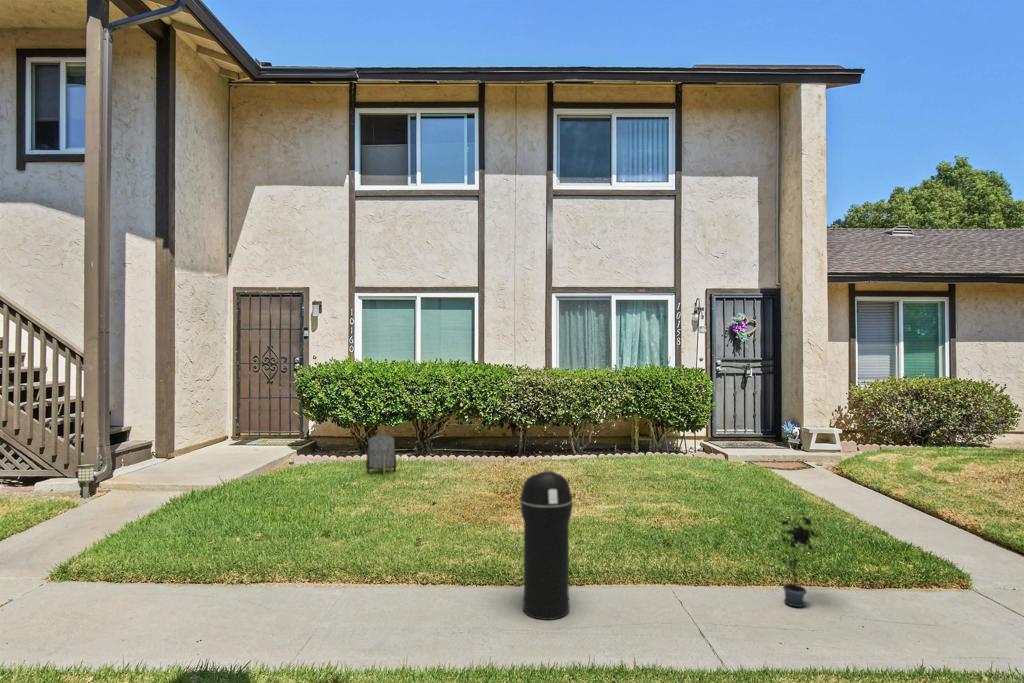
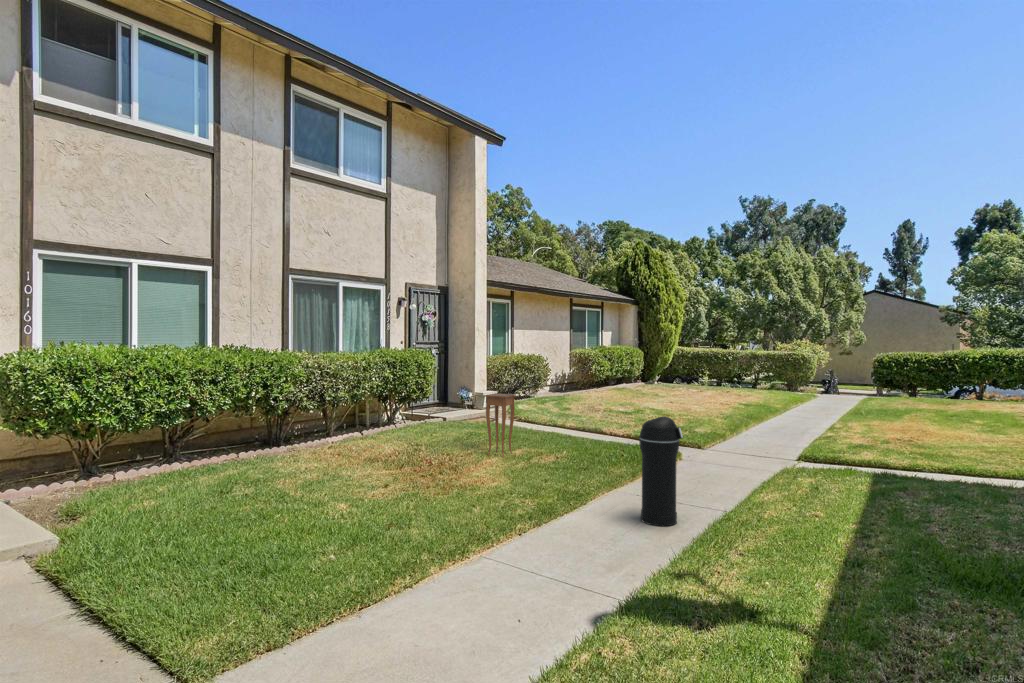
side table: none [609,426,645,504] -> present [485,393,516,457]
stool: present [366,435,397,475] -> none [207,435,243,485]
potted plant: present [779,513,818,607] -> none [689,426,727,481]

